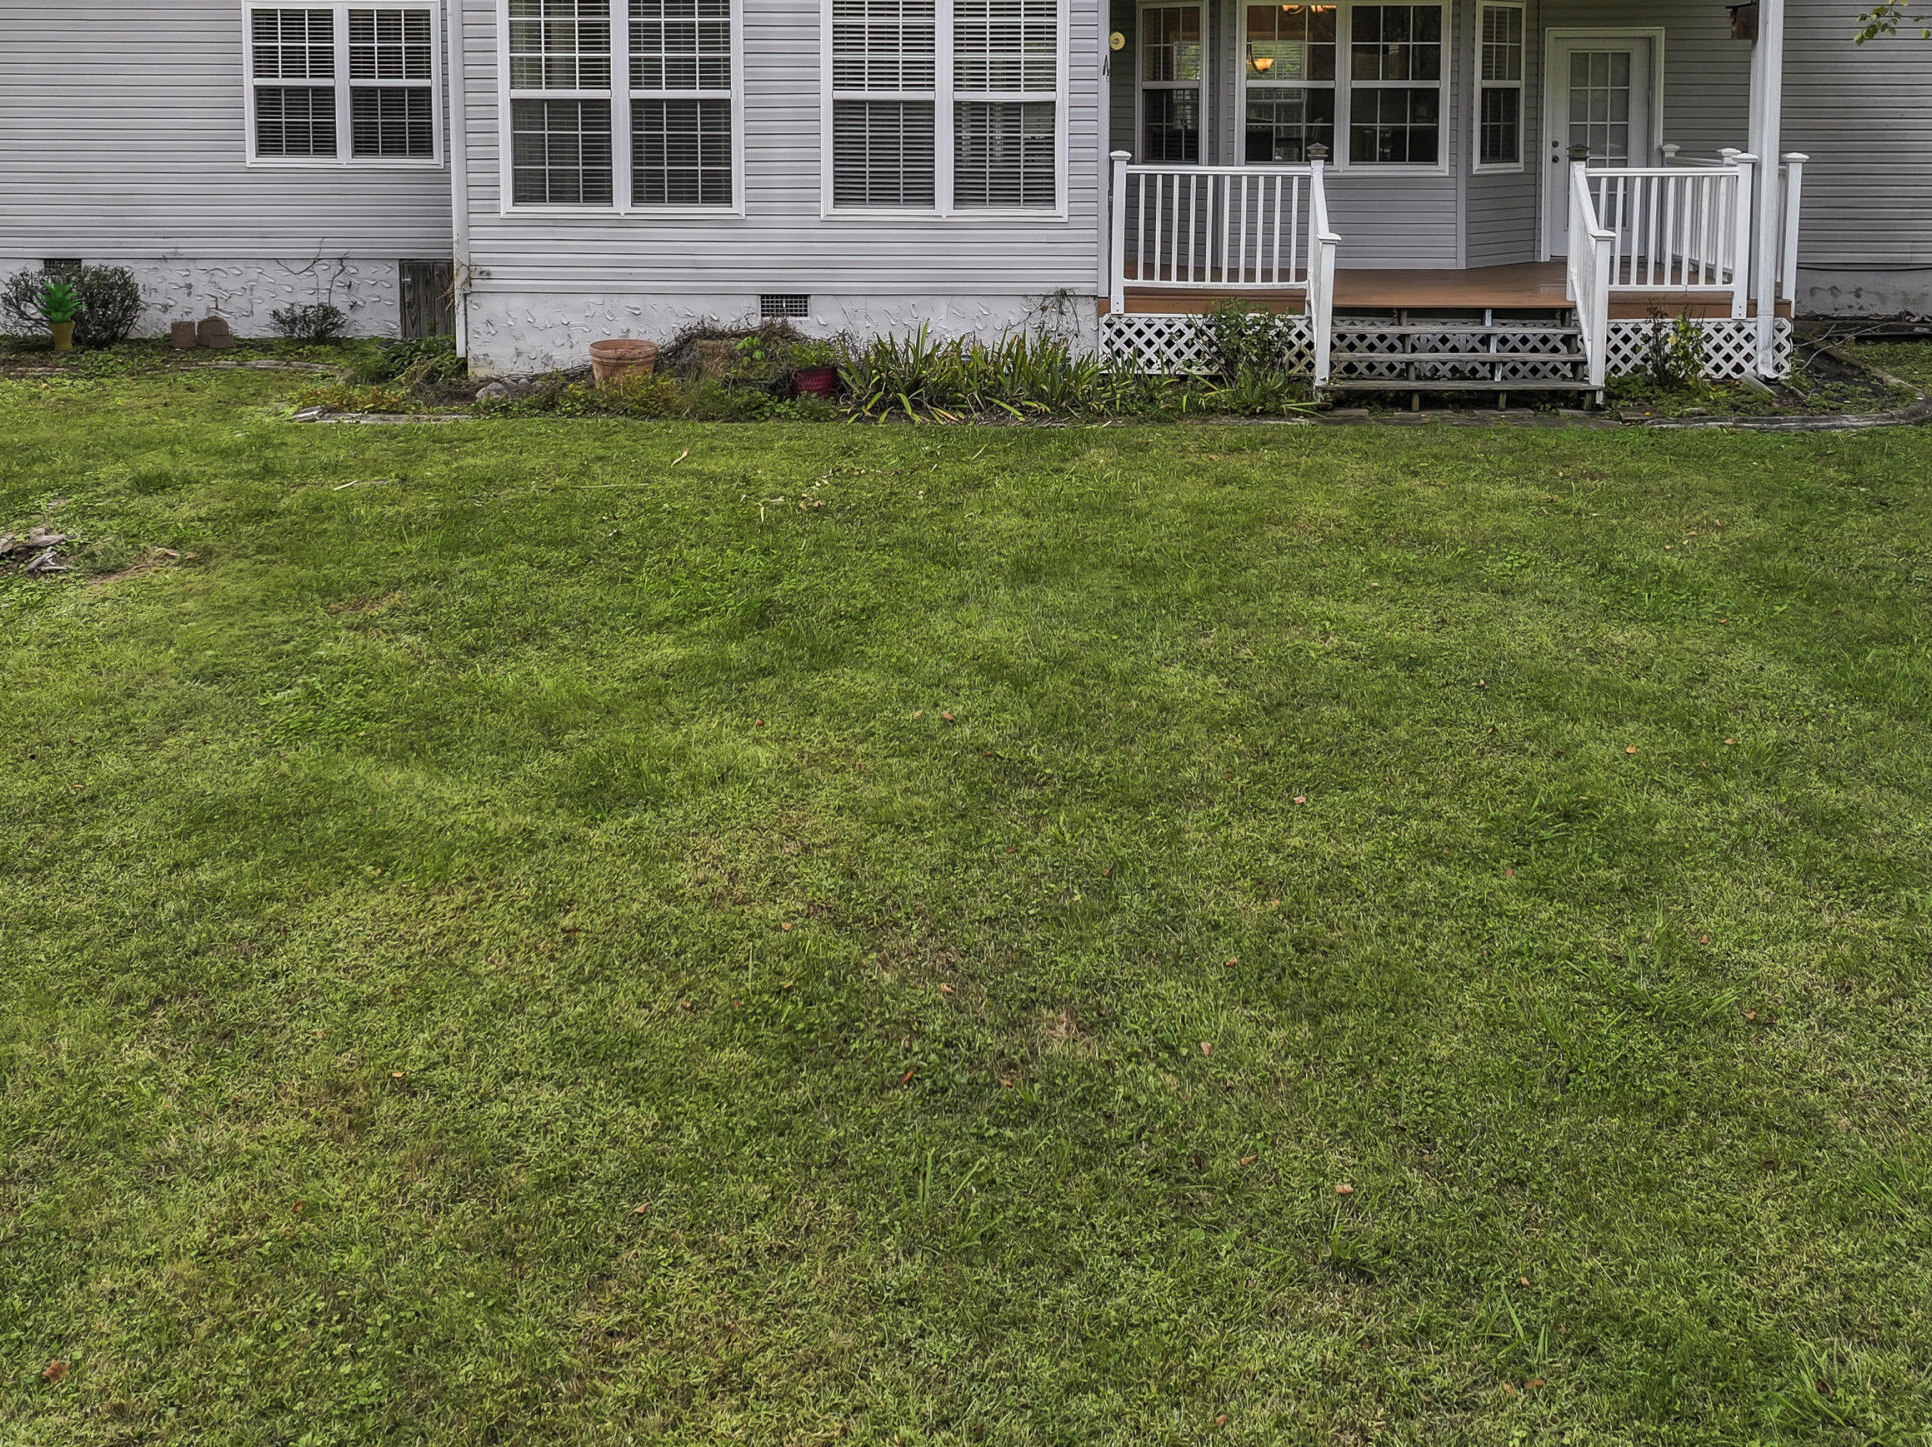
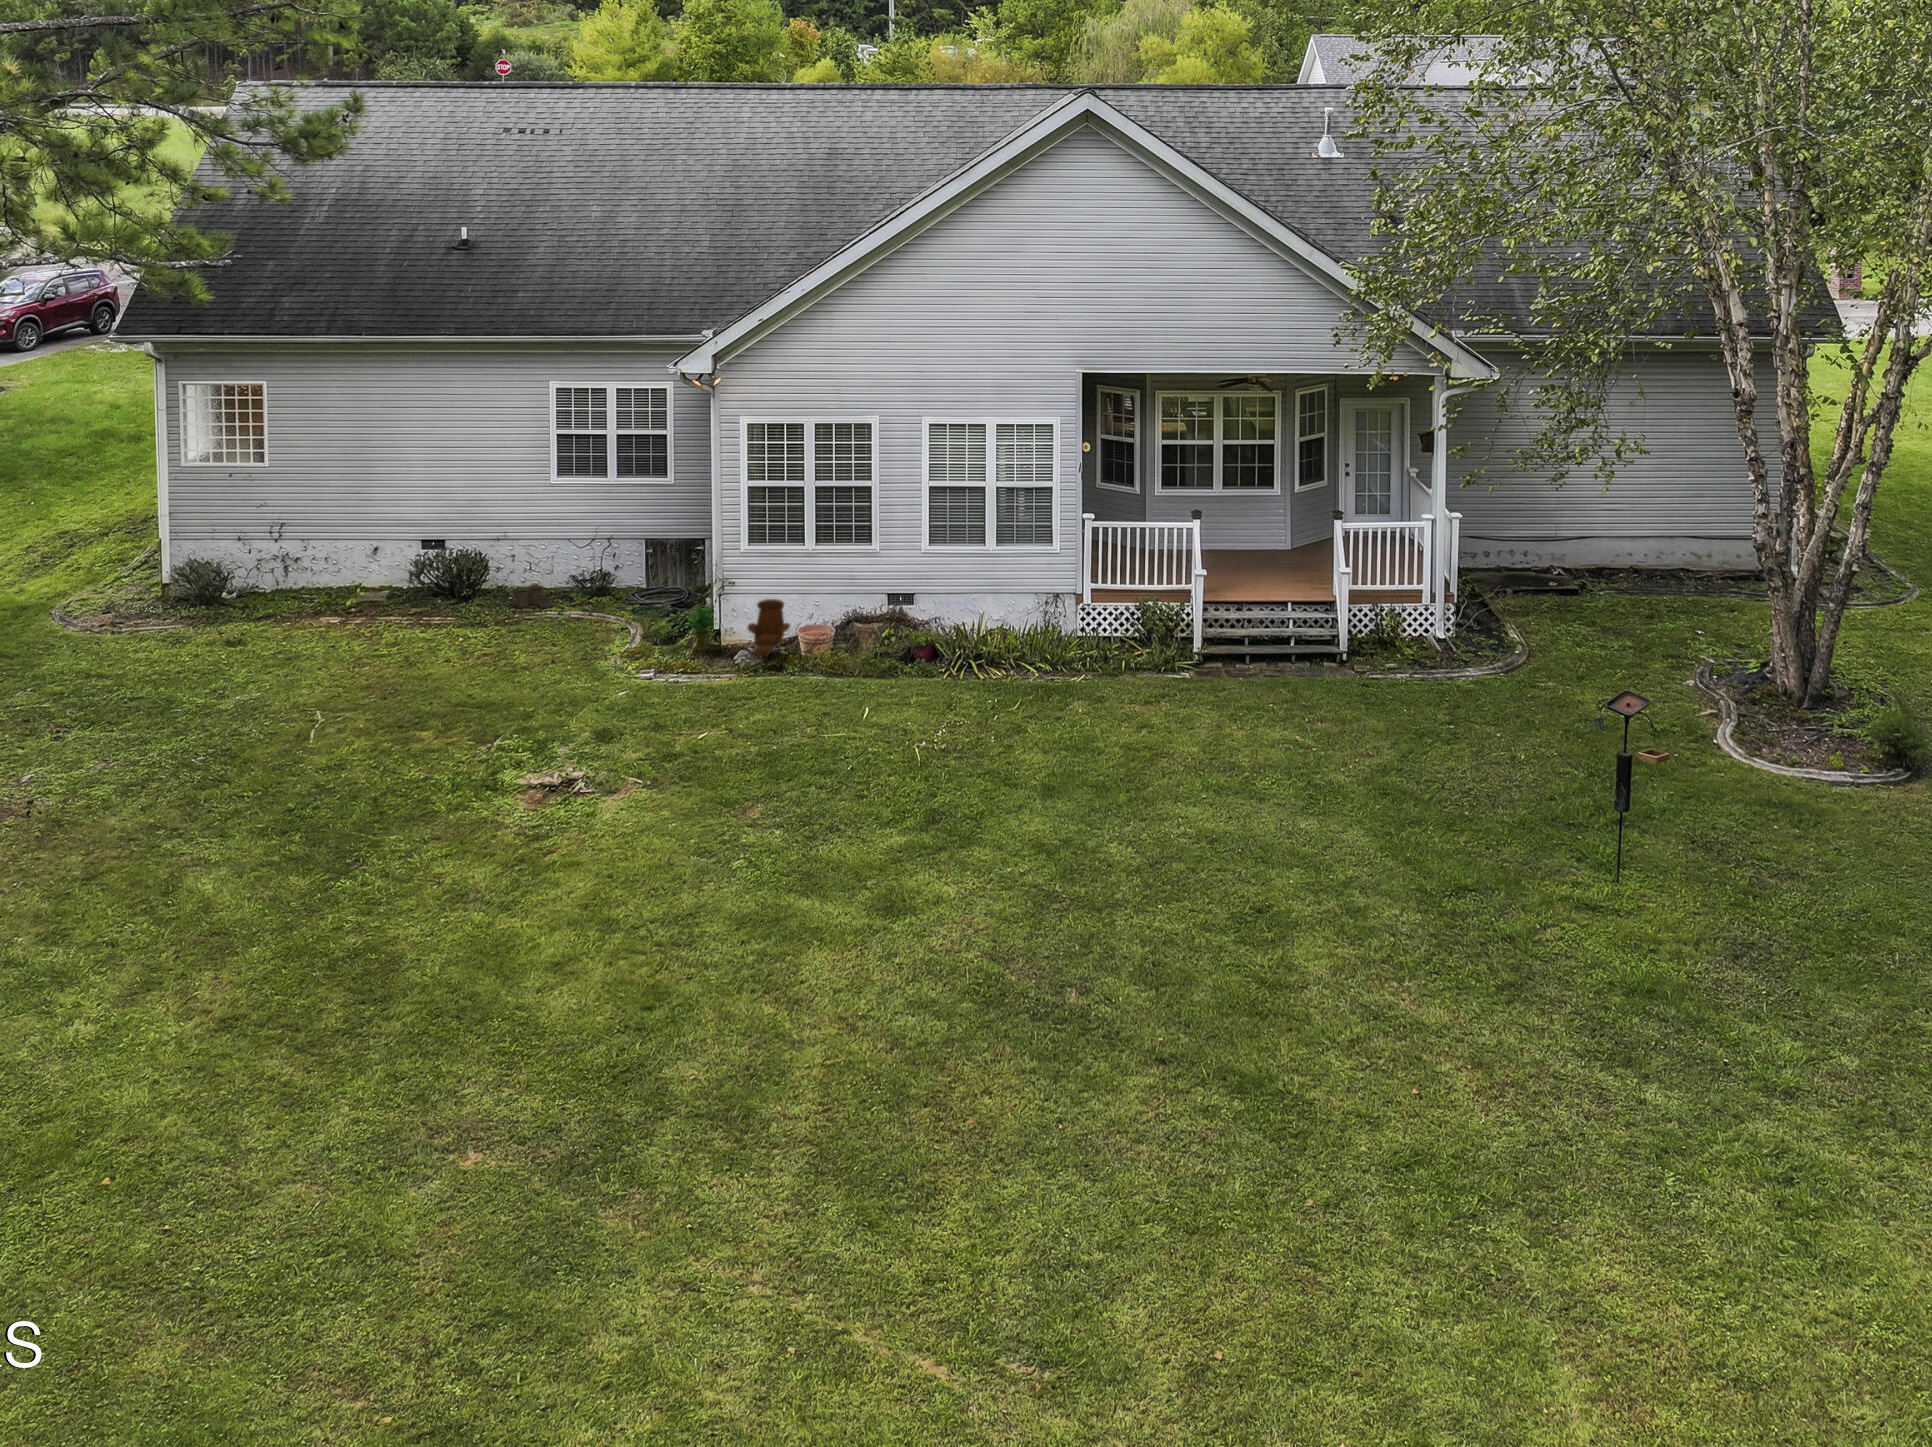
potted plant: present [32,282,87,350] -> present [688,605,716,651]
lounge chair: none [503,302,584,413] -> present [748,599,790,665]

